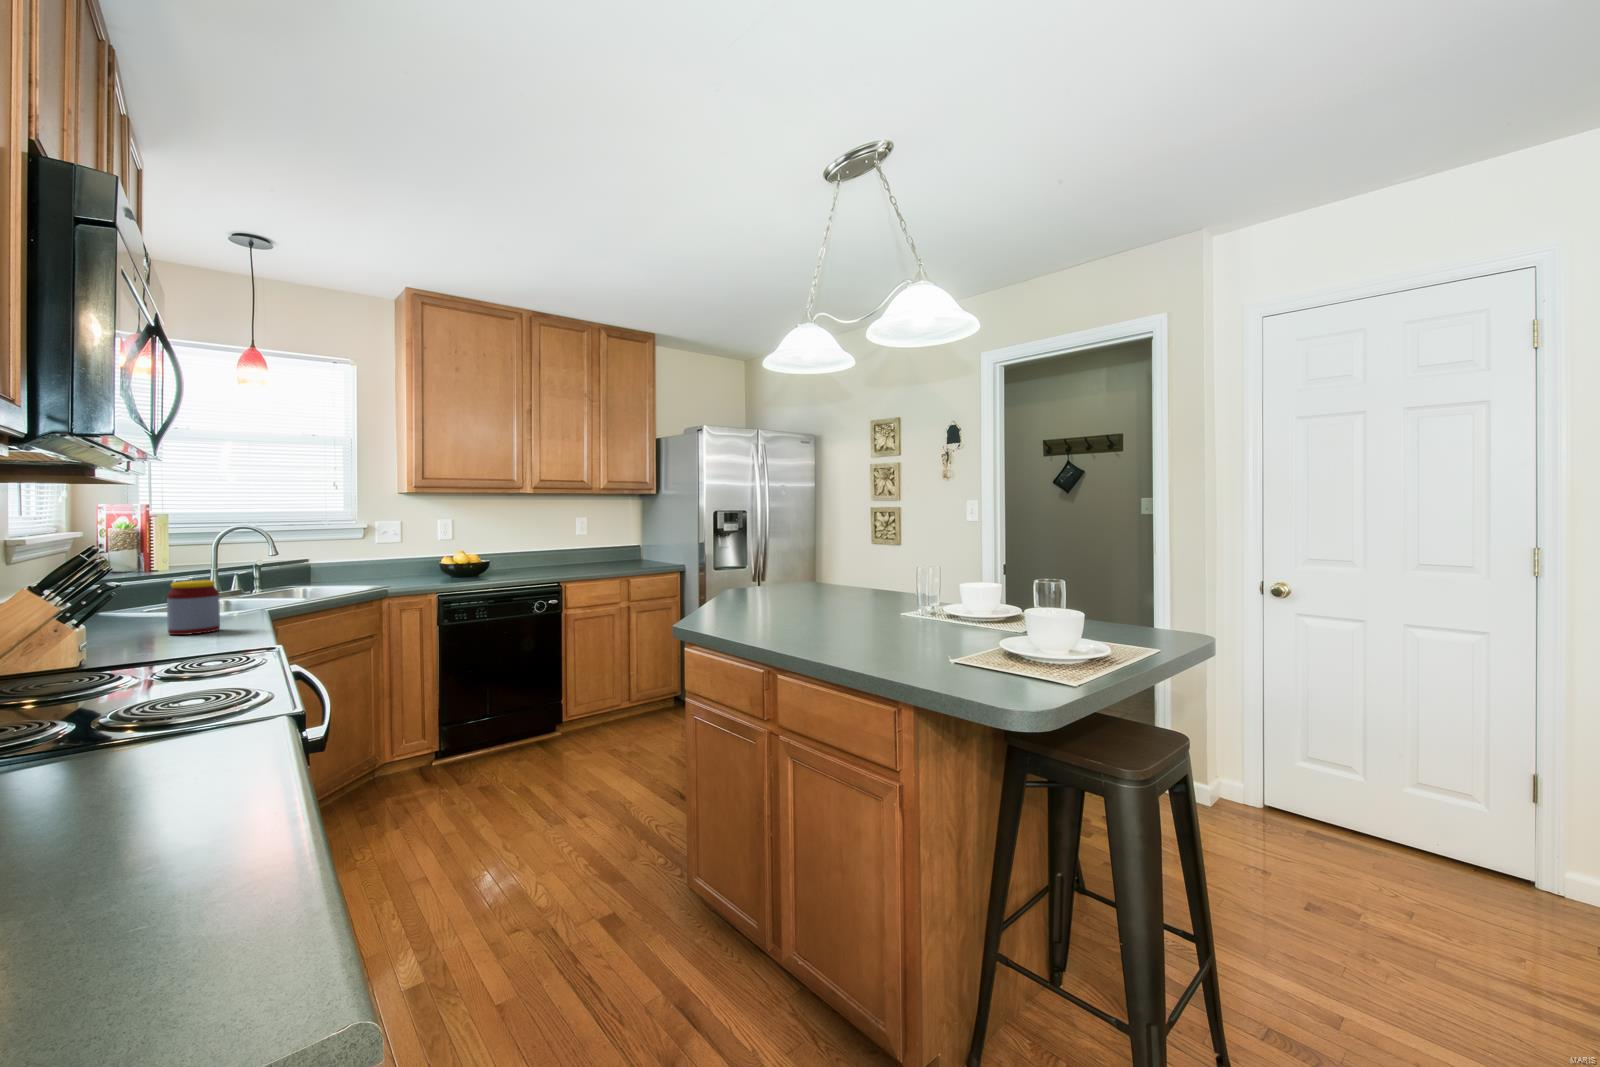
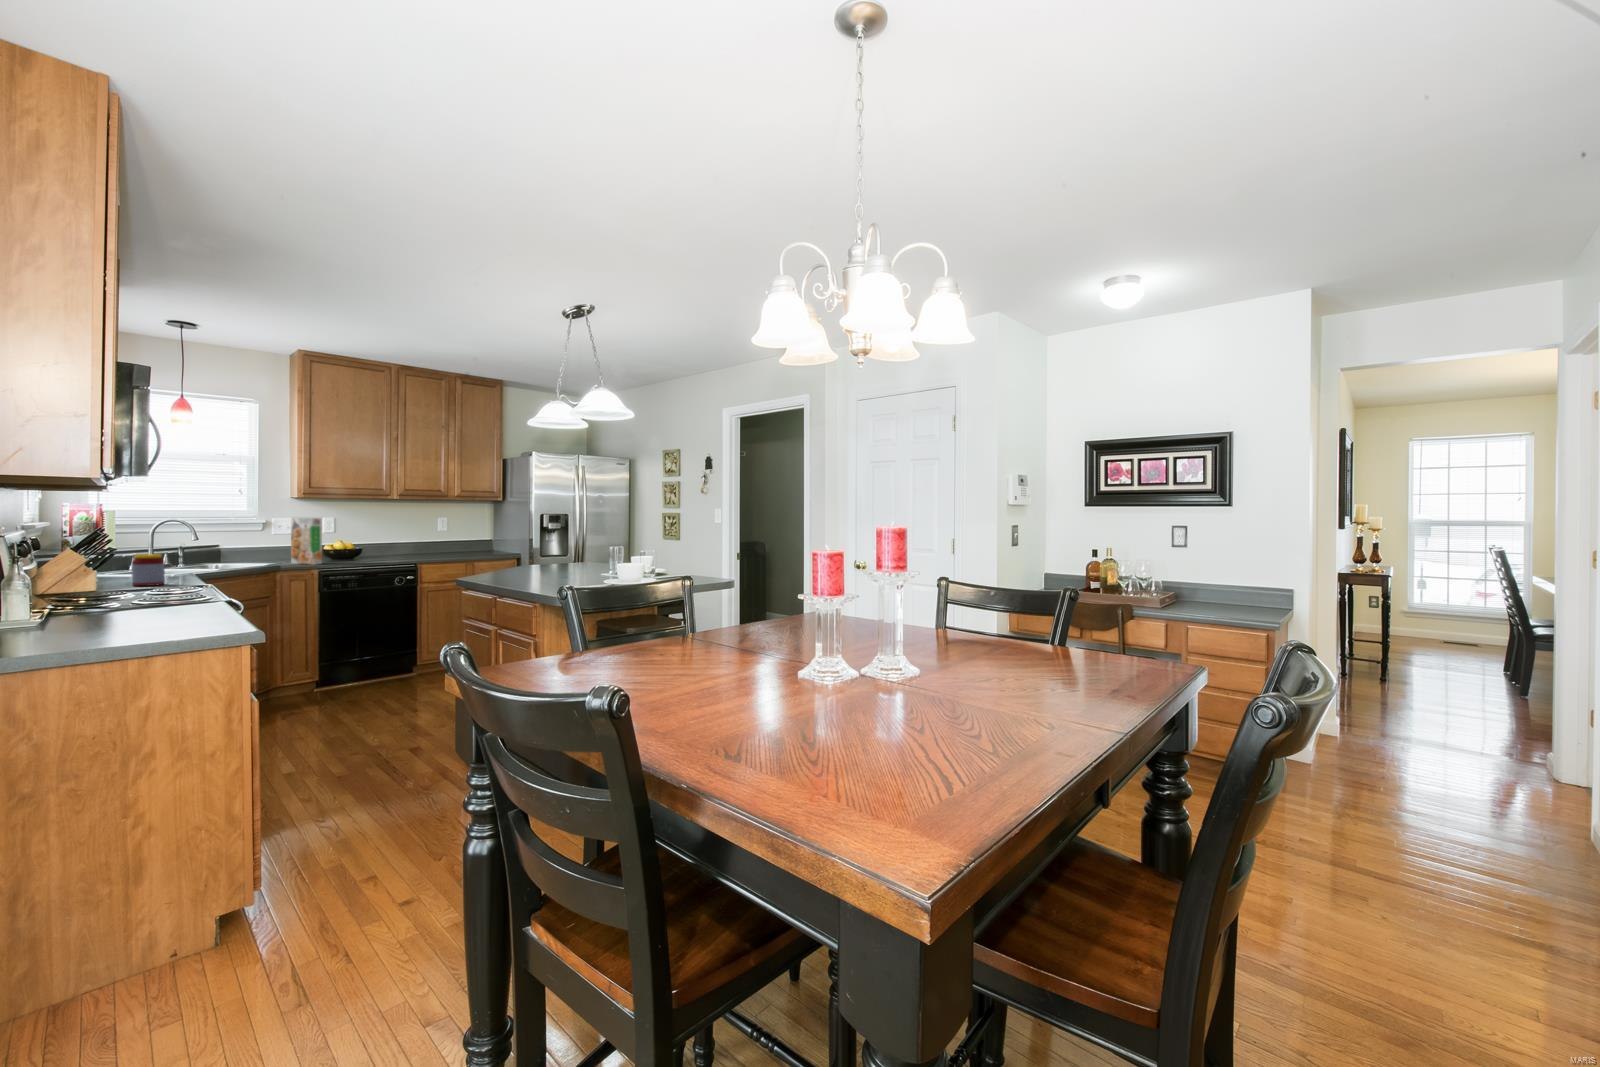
cereal box: none [400,520,442,586] -> present [291,517,322,565]

